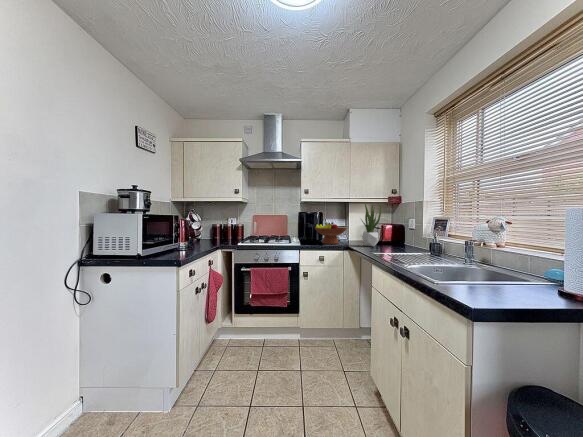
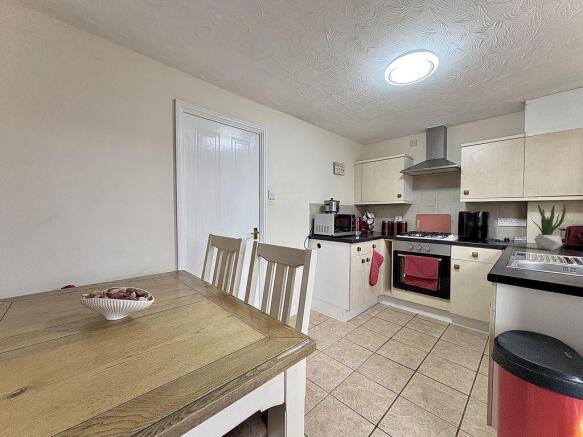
fruit bowl: present [315,222,347,244] -> none [472,222,516,243]

